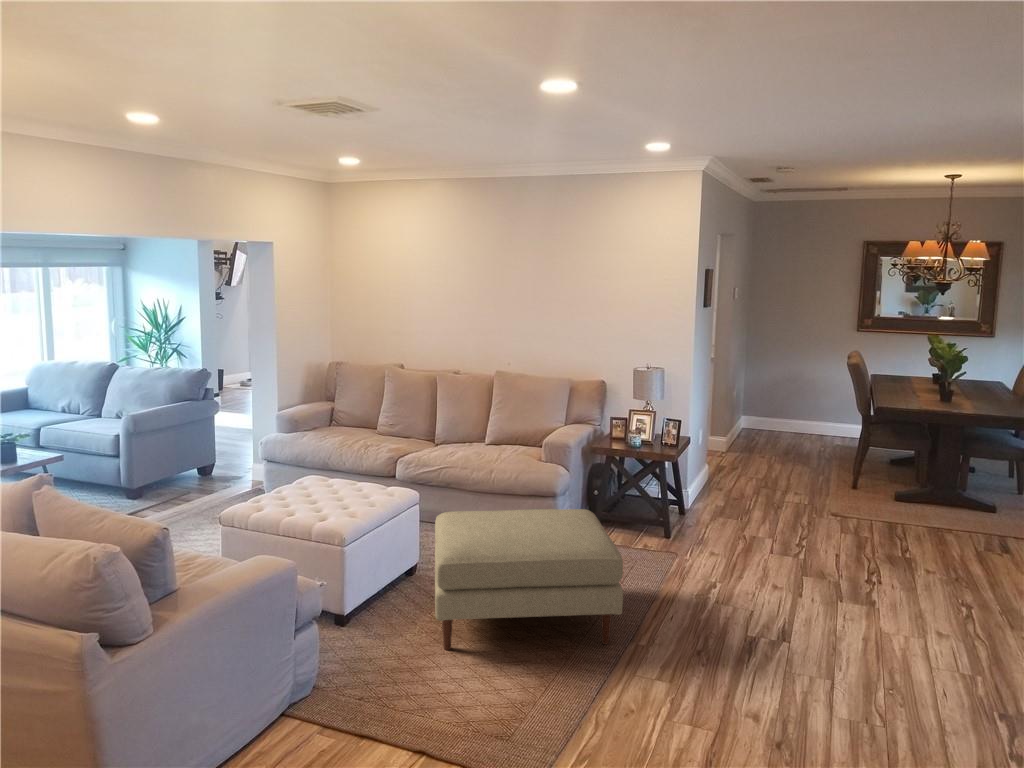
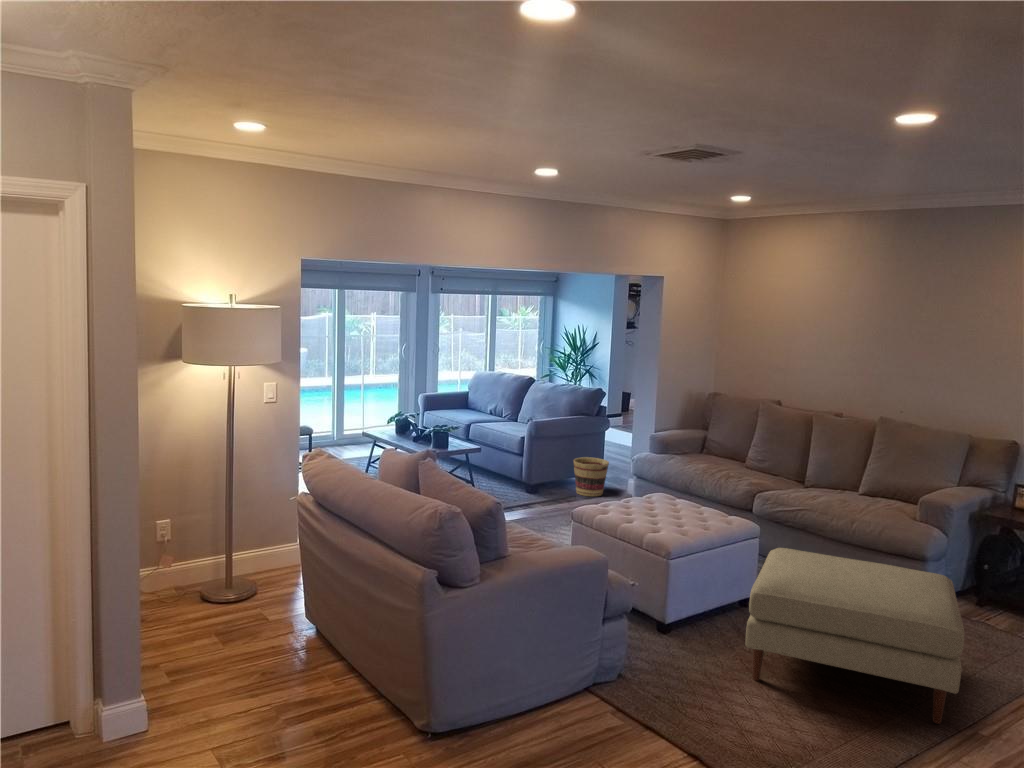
basket: none [185,446,228,490] -> present [574,457,609,496]

